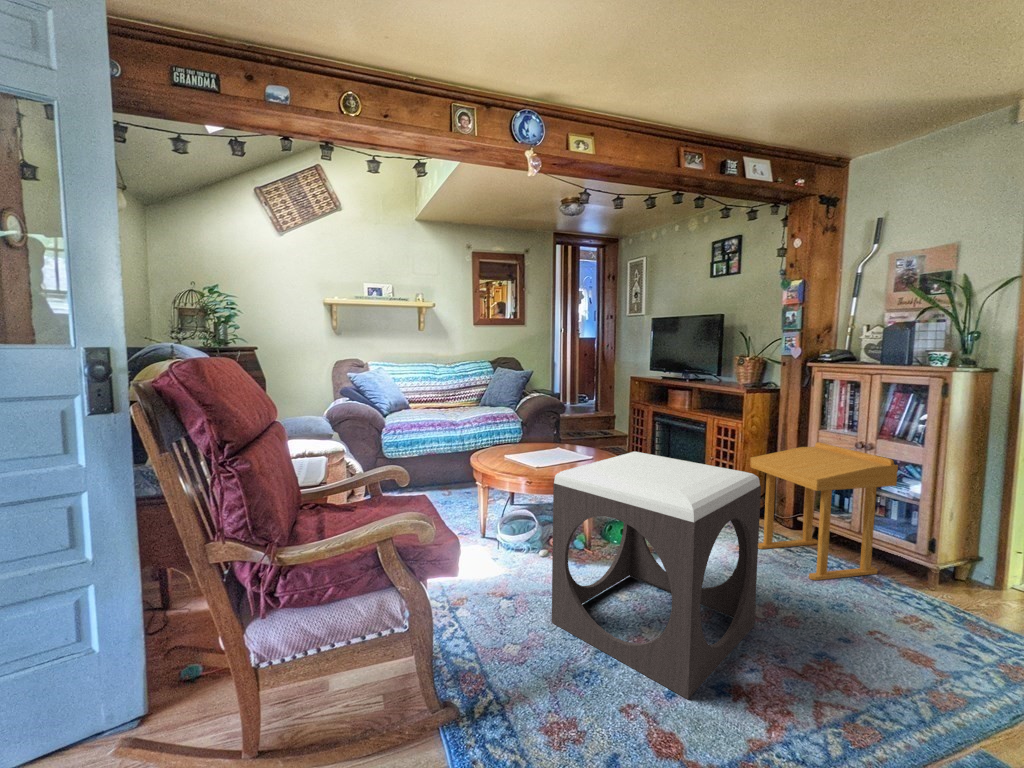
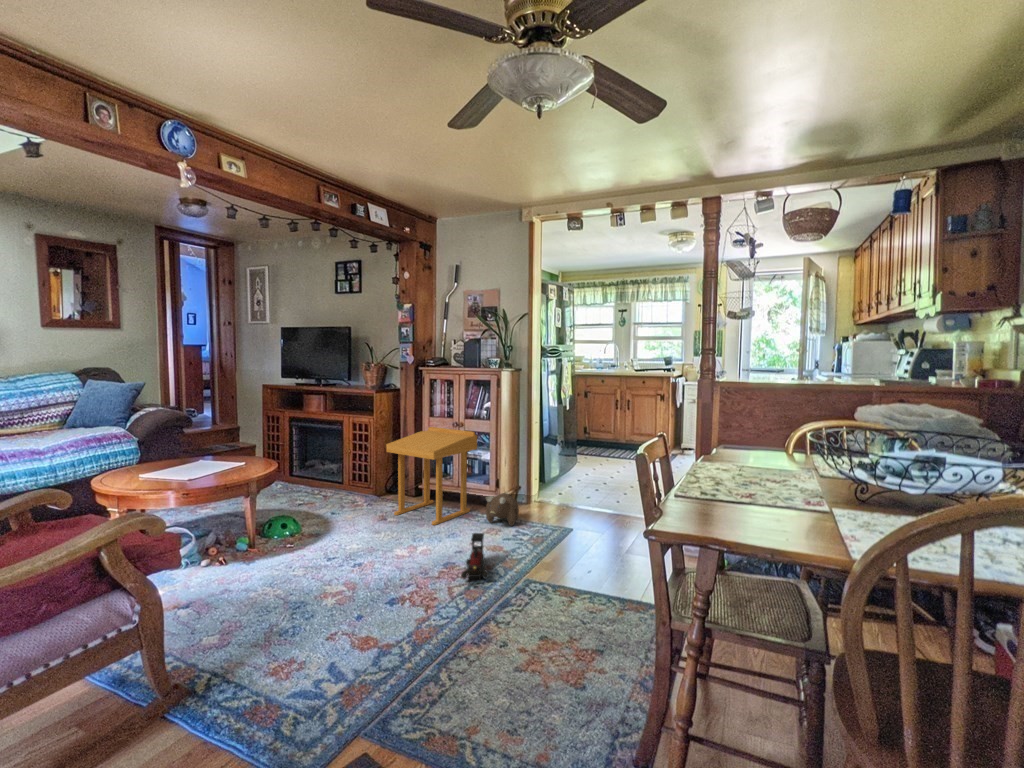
footstool: present [552,452,761,699] -> none [240,448,404,615]
plush toy: none [906,565,977,625] -> present [486,493,519,526]
toy train: none [845,625,902,724] -> present [461,533,489,585]

